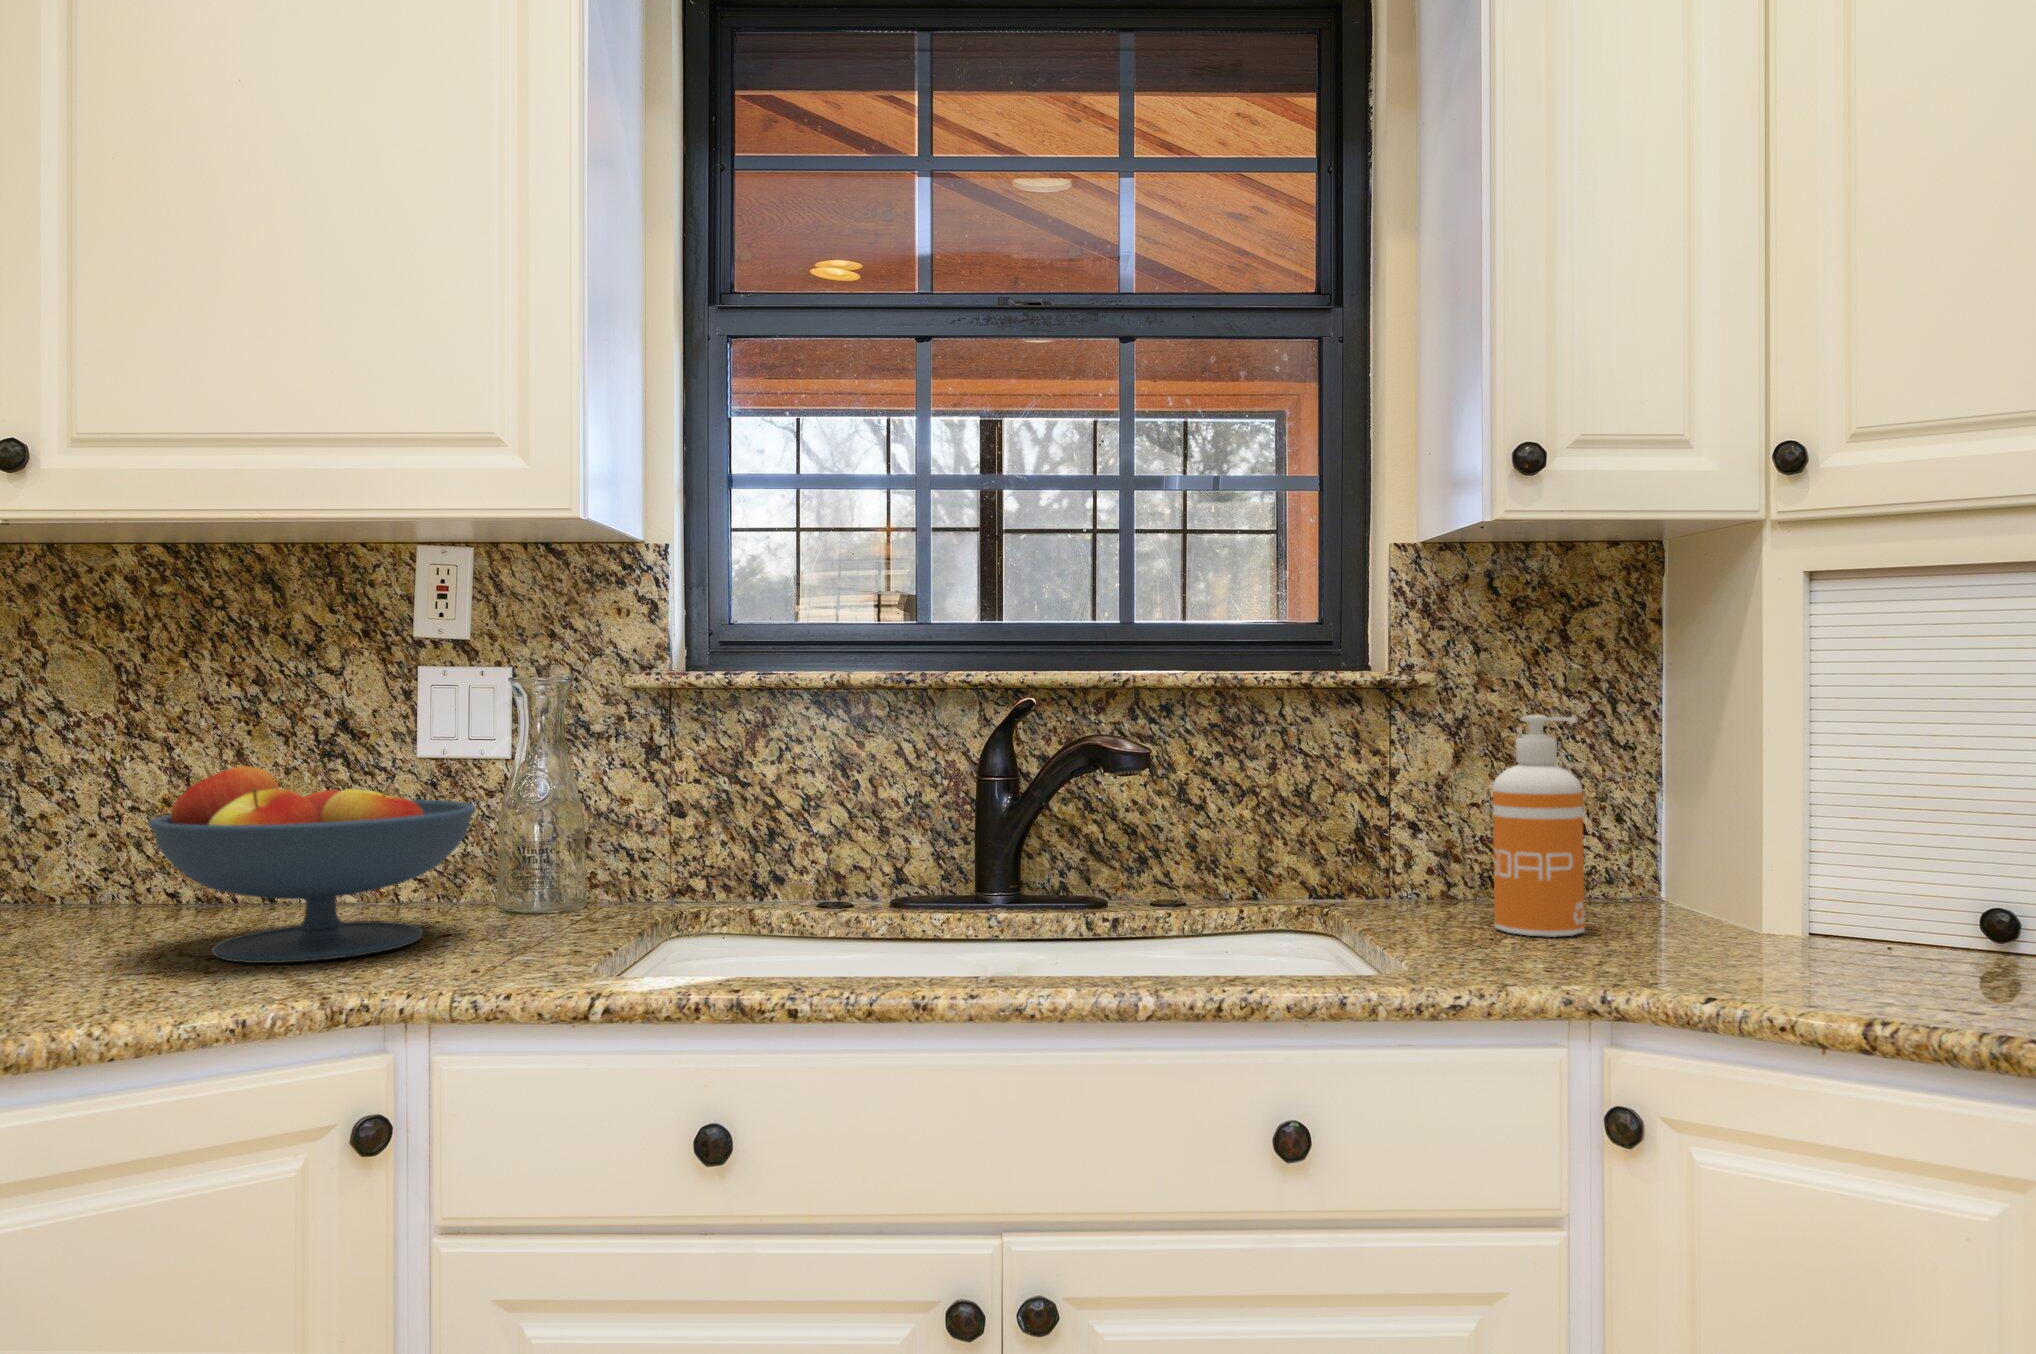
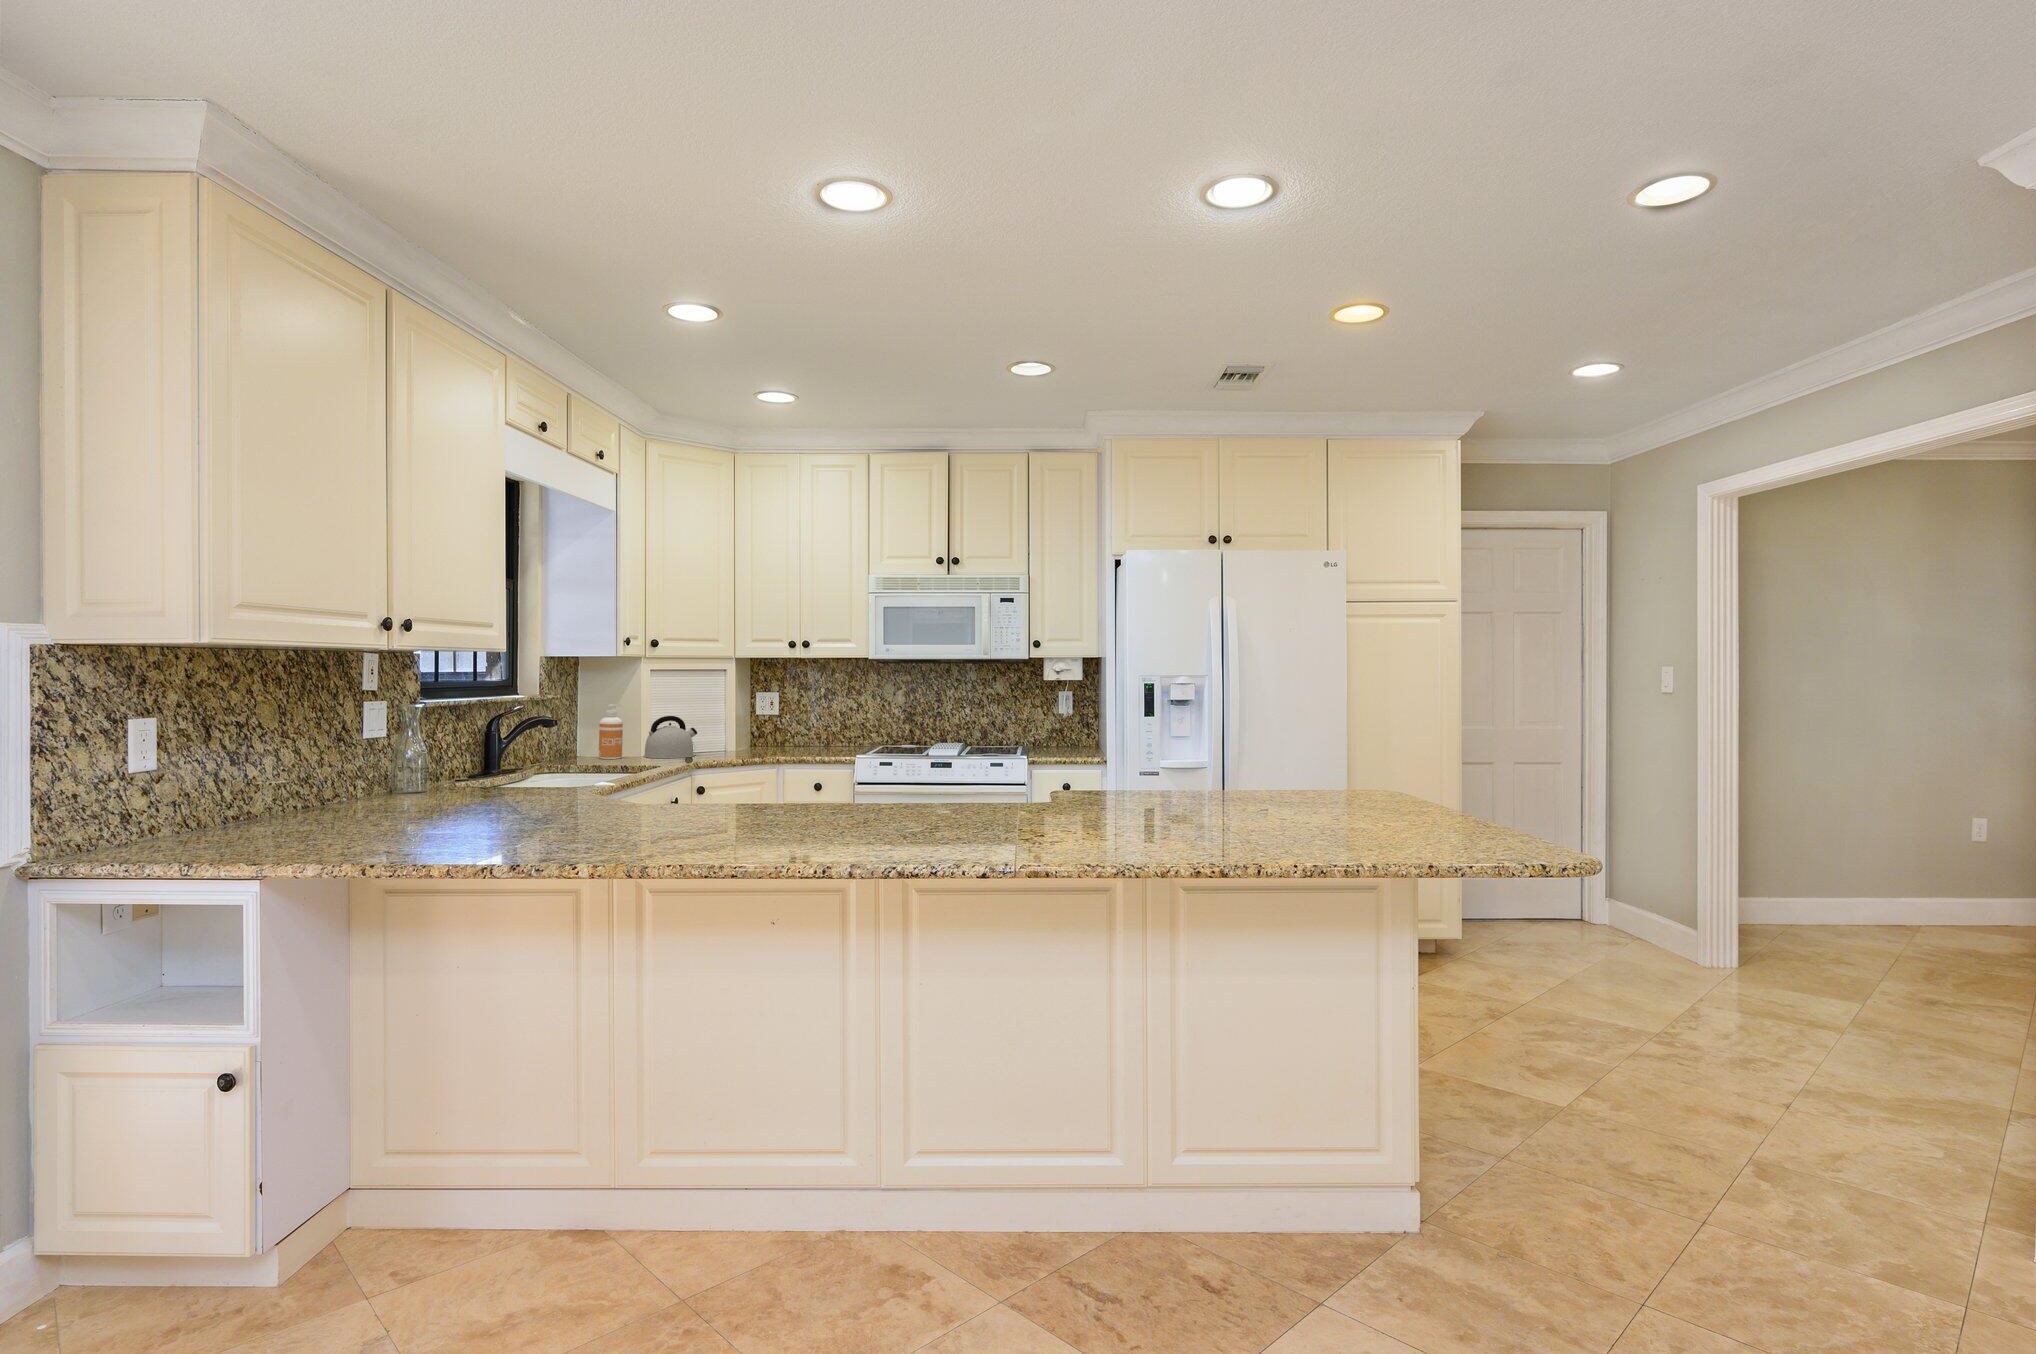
fruit bowl: present [148,766,476,963] -> none [405,740,517,802]
kettle: none [1654,773,1936,991] -> present [644,716,697,758]

